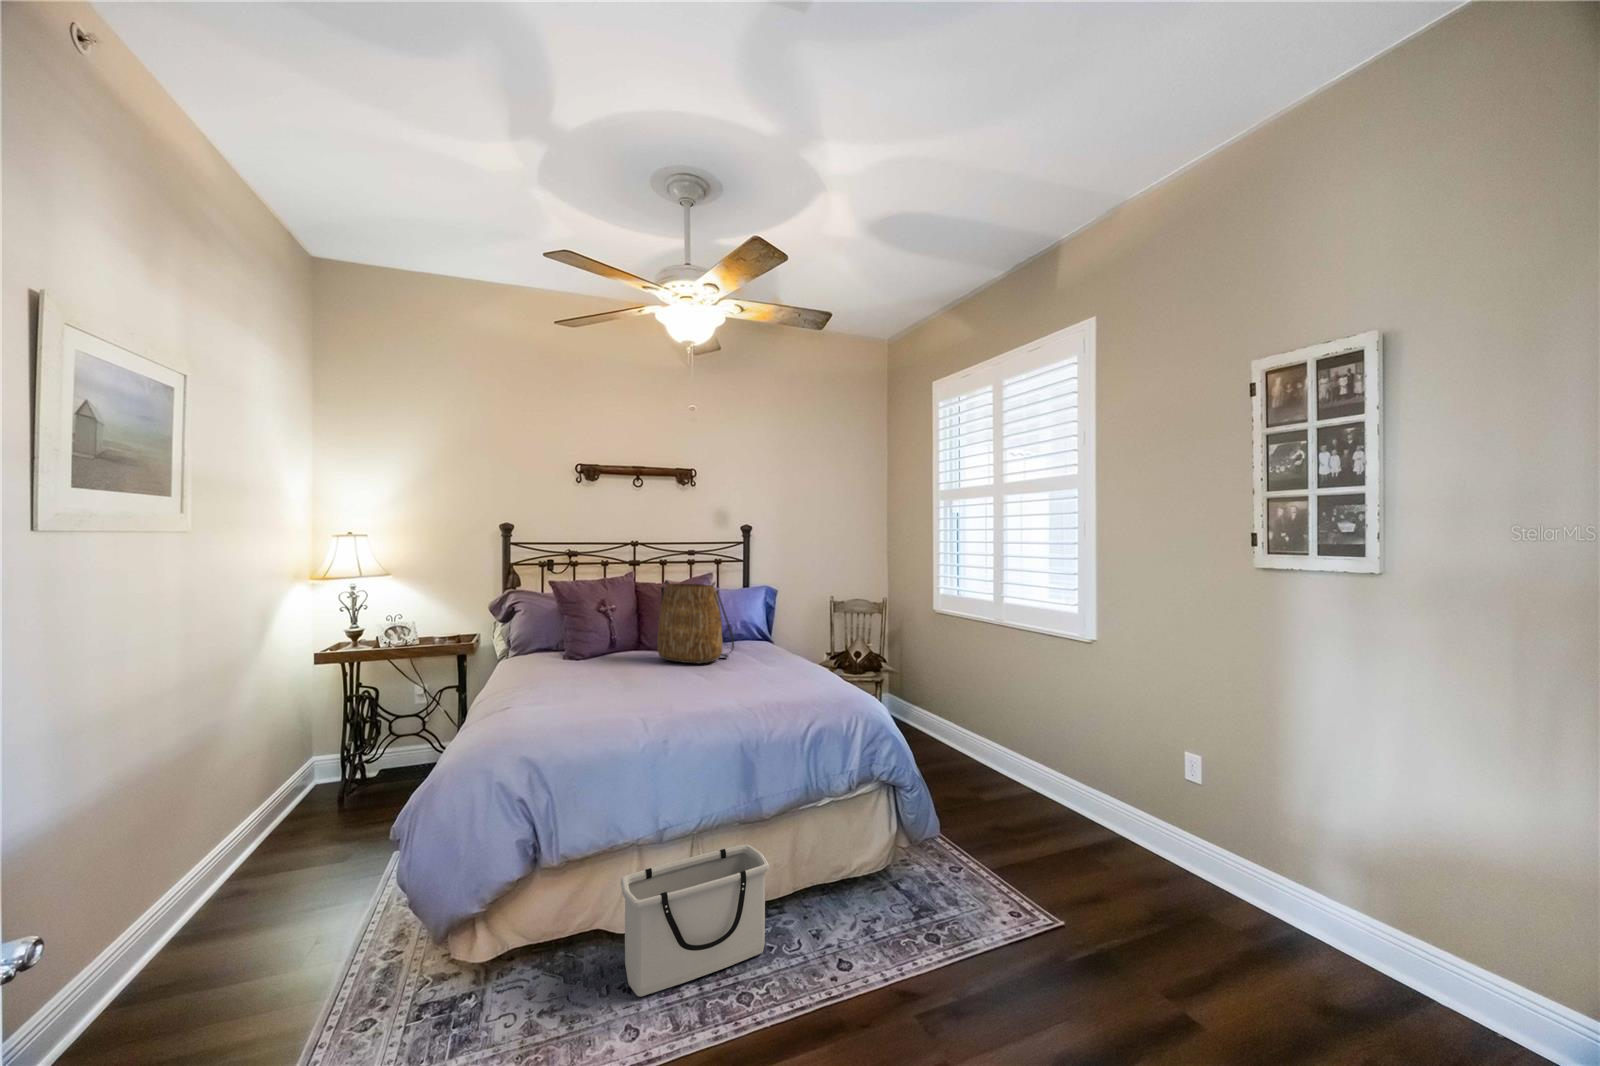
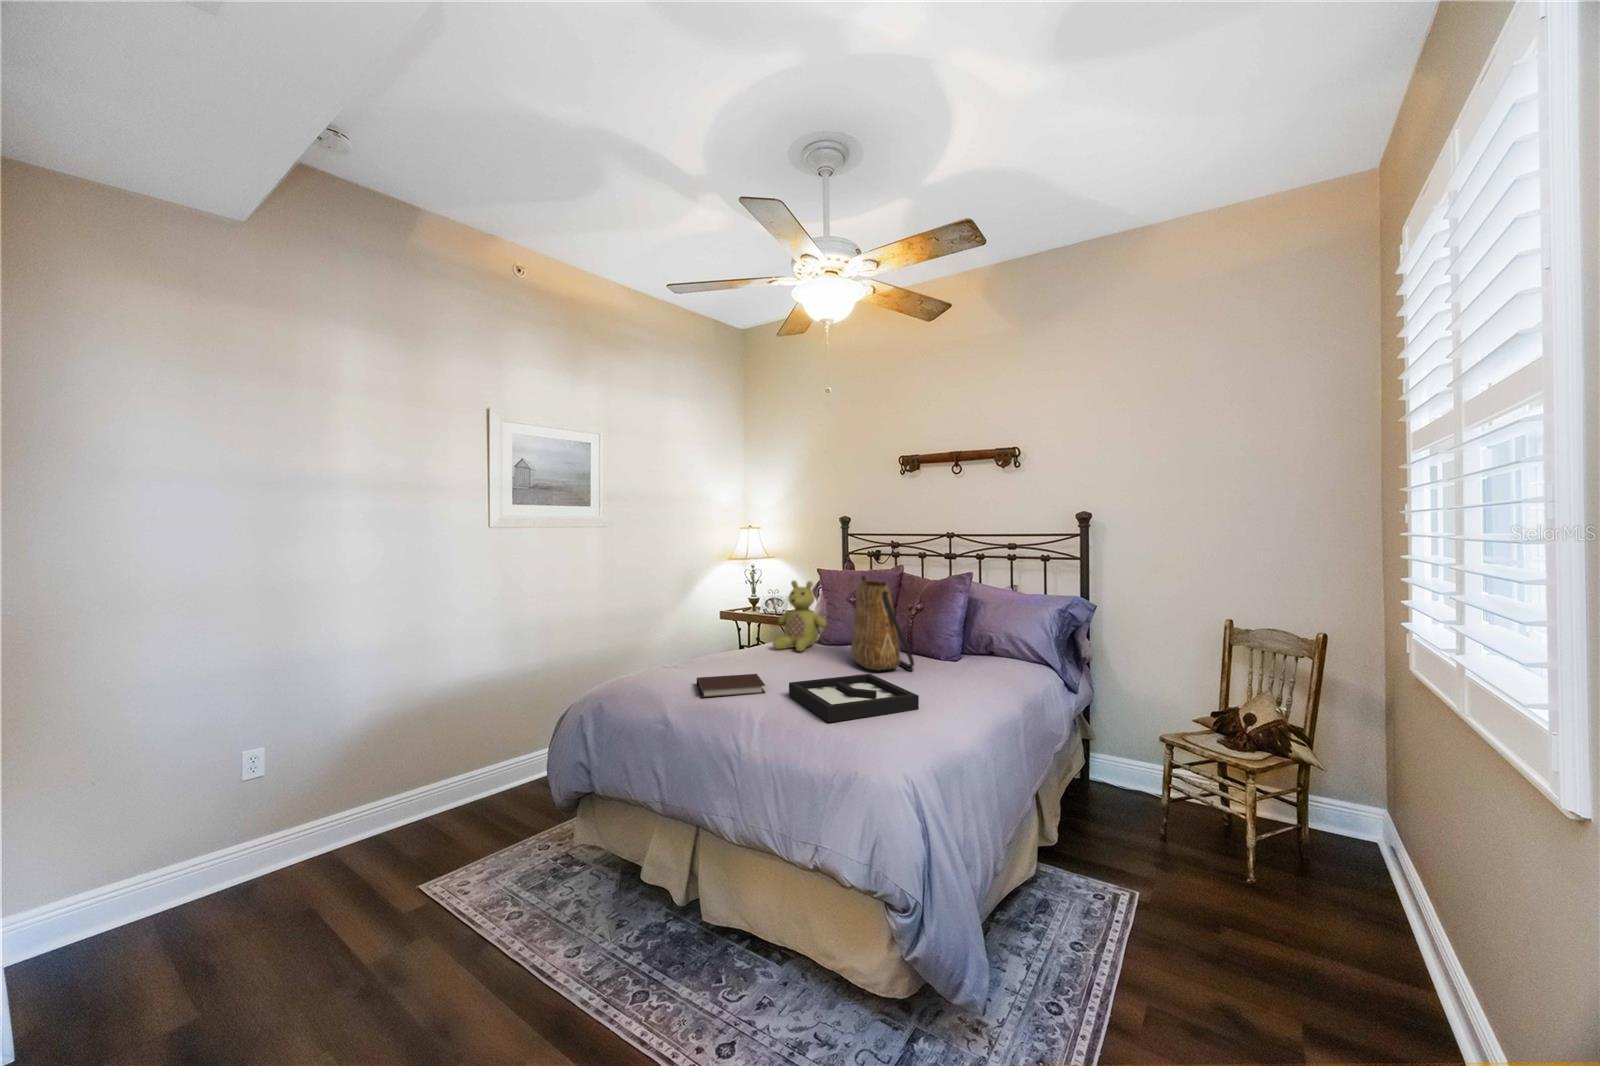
stuffed bear: none [539,591,602,669] -> present [773,580,827,652]
decorative tray: none [711,661,810,694] -> present [789,674,919,722]
notebook: none [602,684,684,711] -> present [697,674,765,698]
storage bin: present [621,844,769,997] -> none [602,832,737,977]

